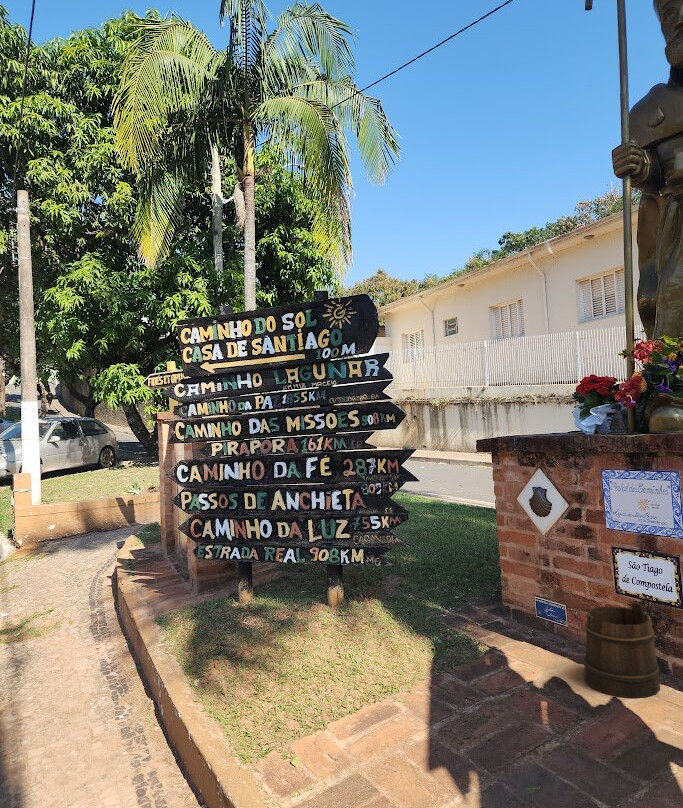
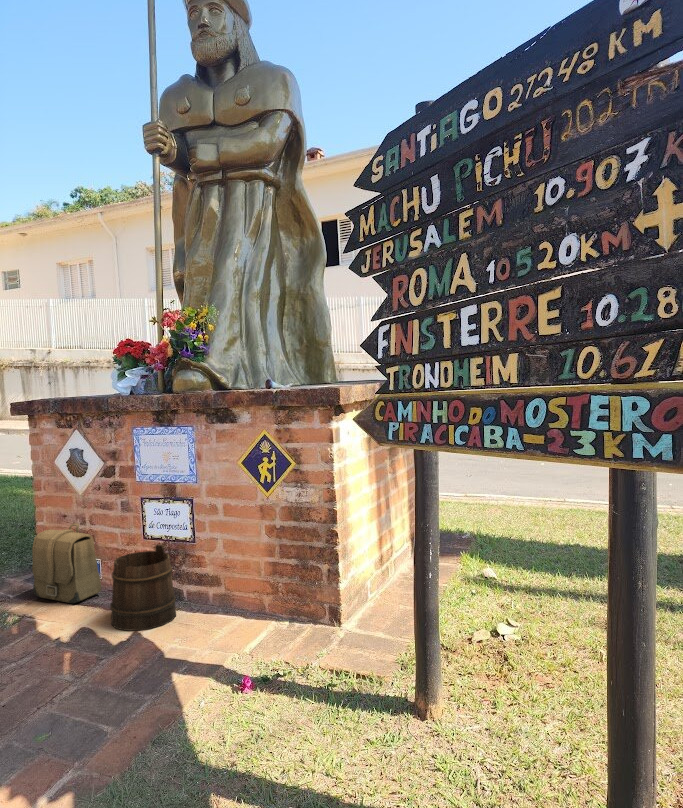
backpack: none [499,564,567,648] -> present [32,523,101,604]

